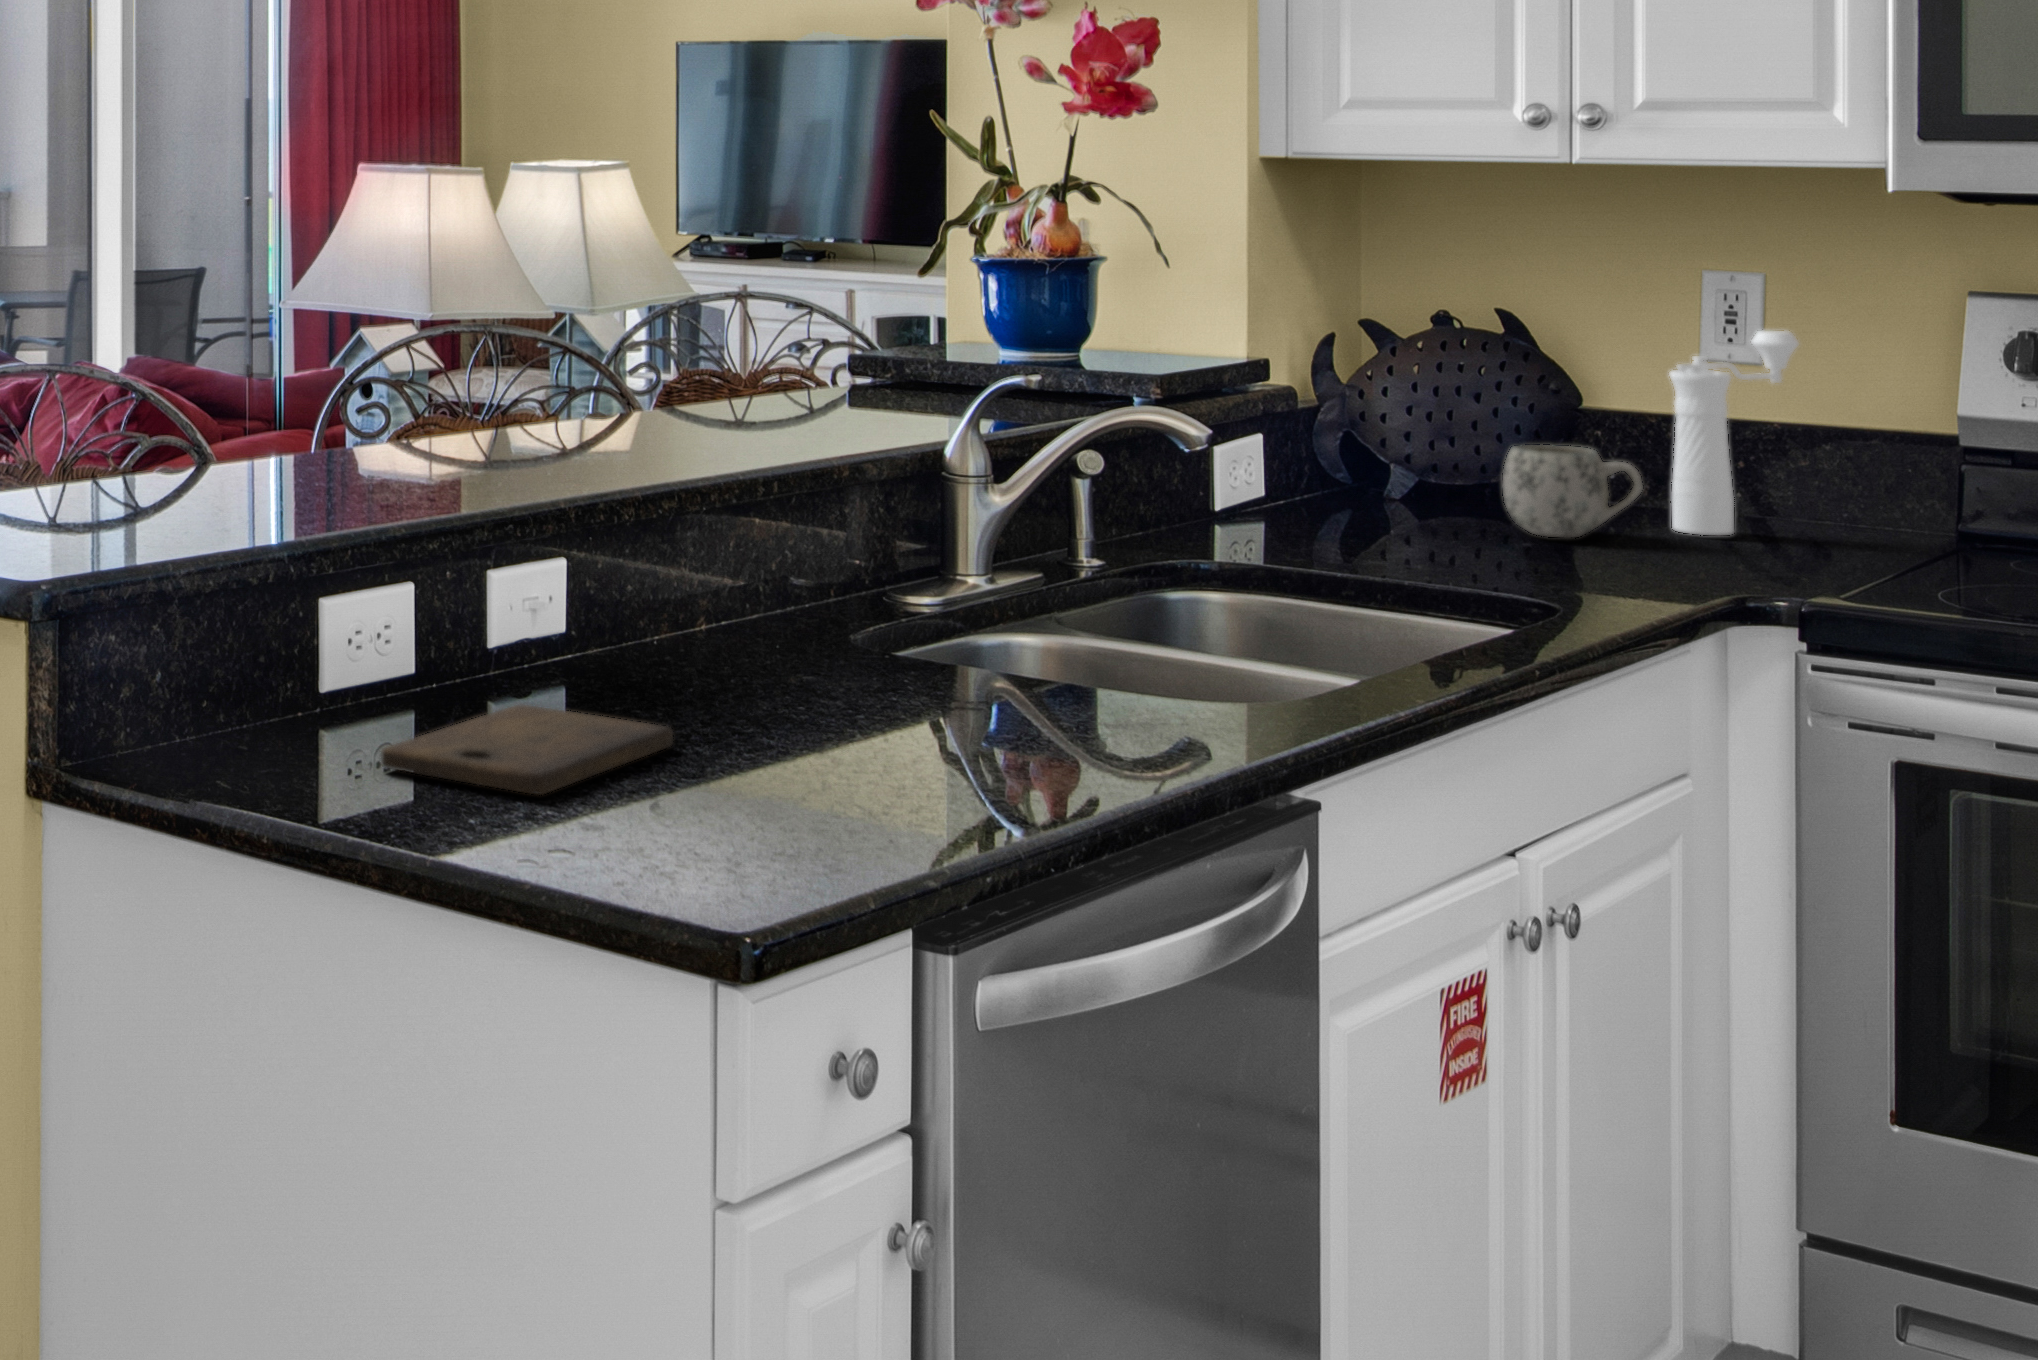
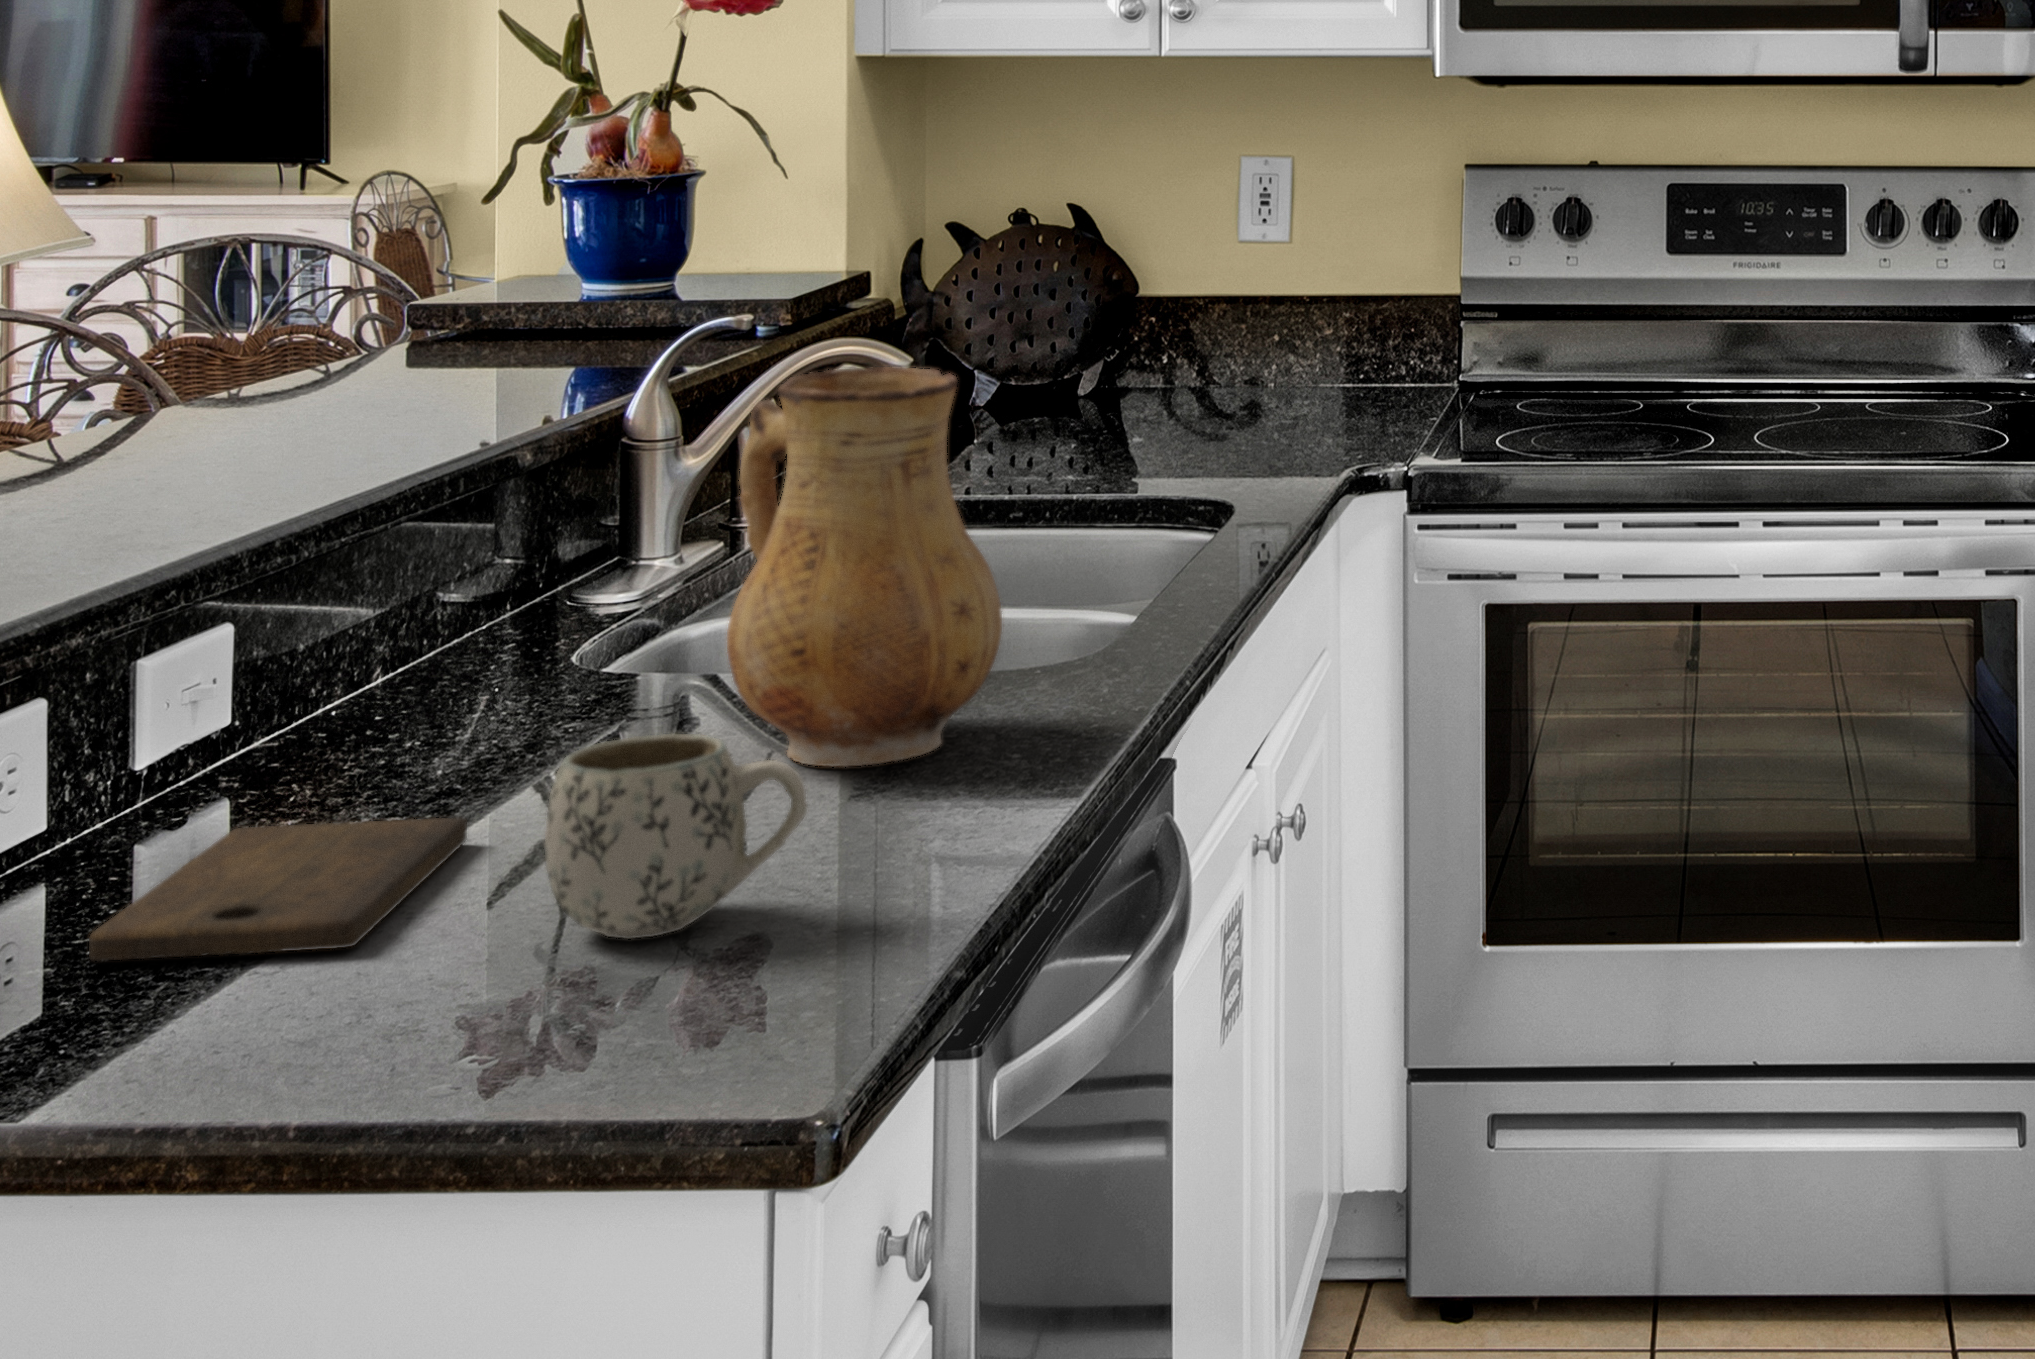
pepper mill: present [1670,330,1798,535] -> none [1258,213,1356,414]
ceramic pitcher: none [905,411,1148,757] -> present [727,367,1002,767]
mug: present [1503,445,1642,538] -> present [545,733,808,939]

